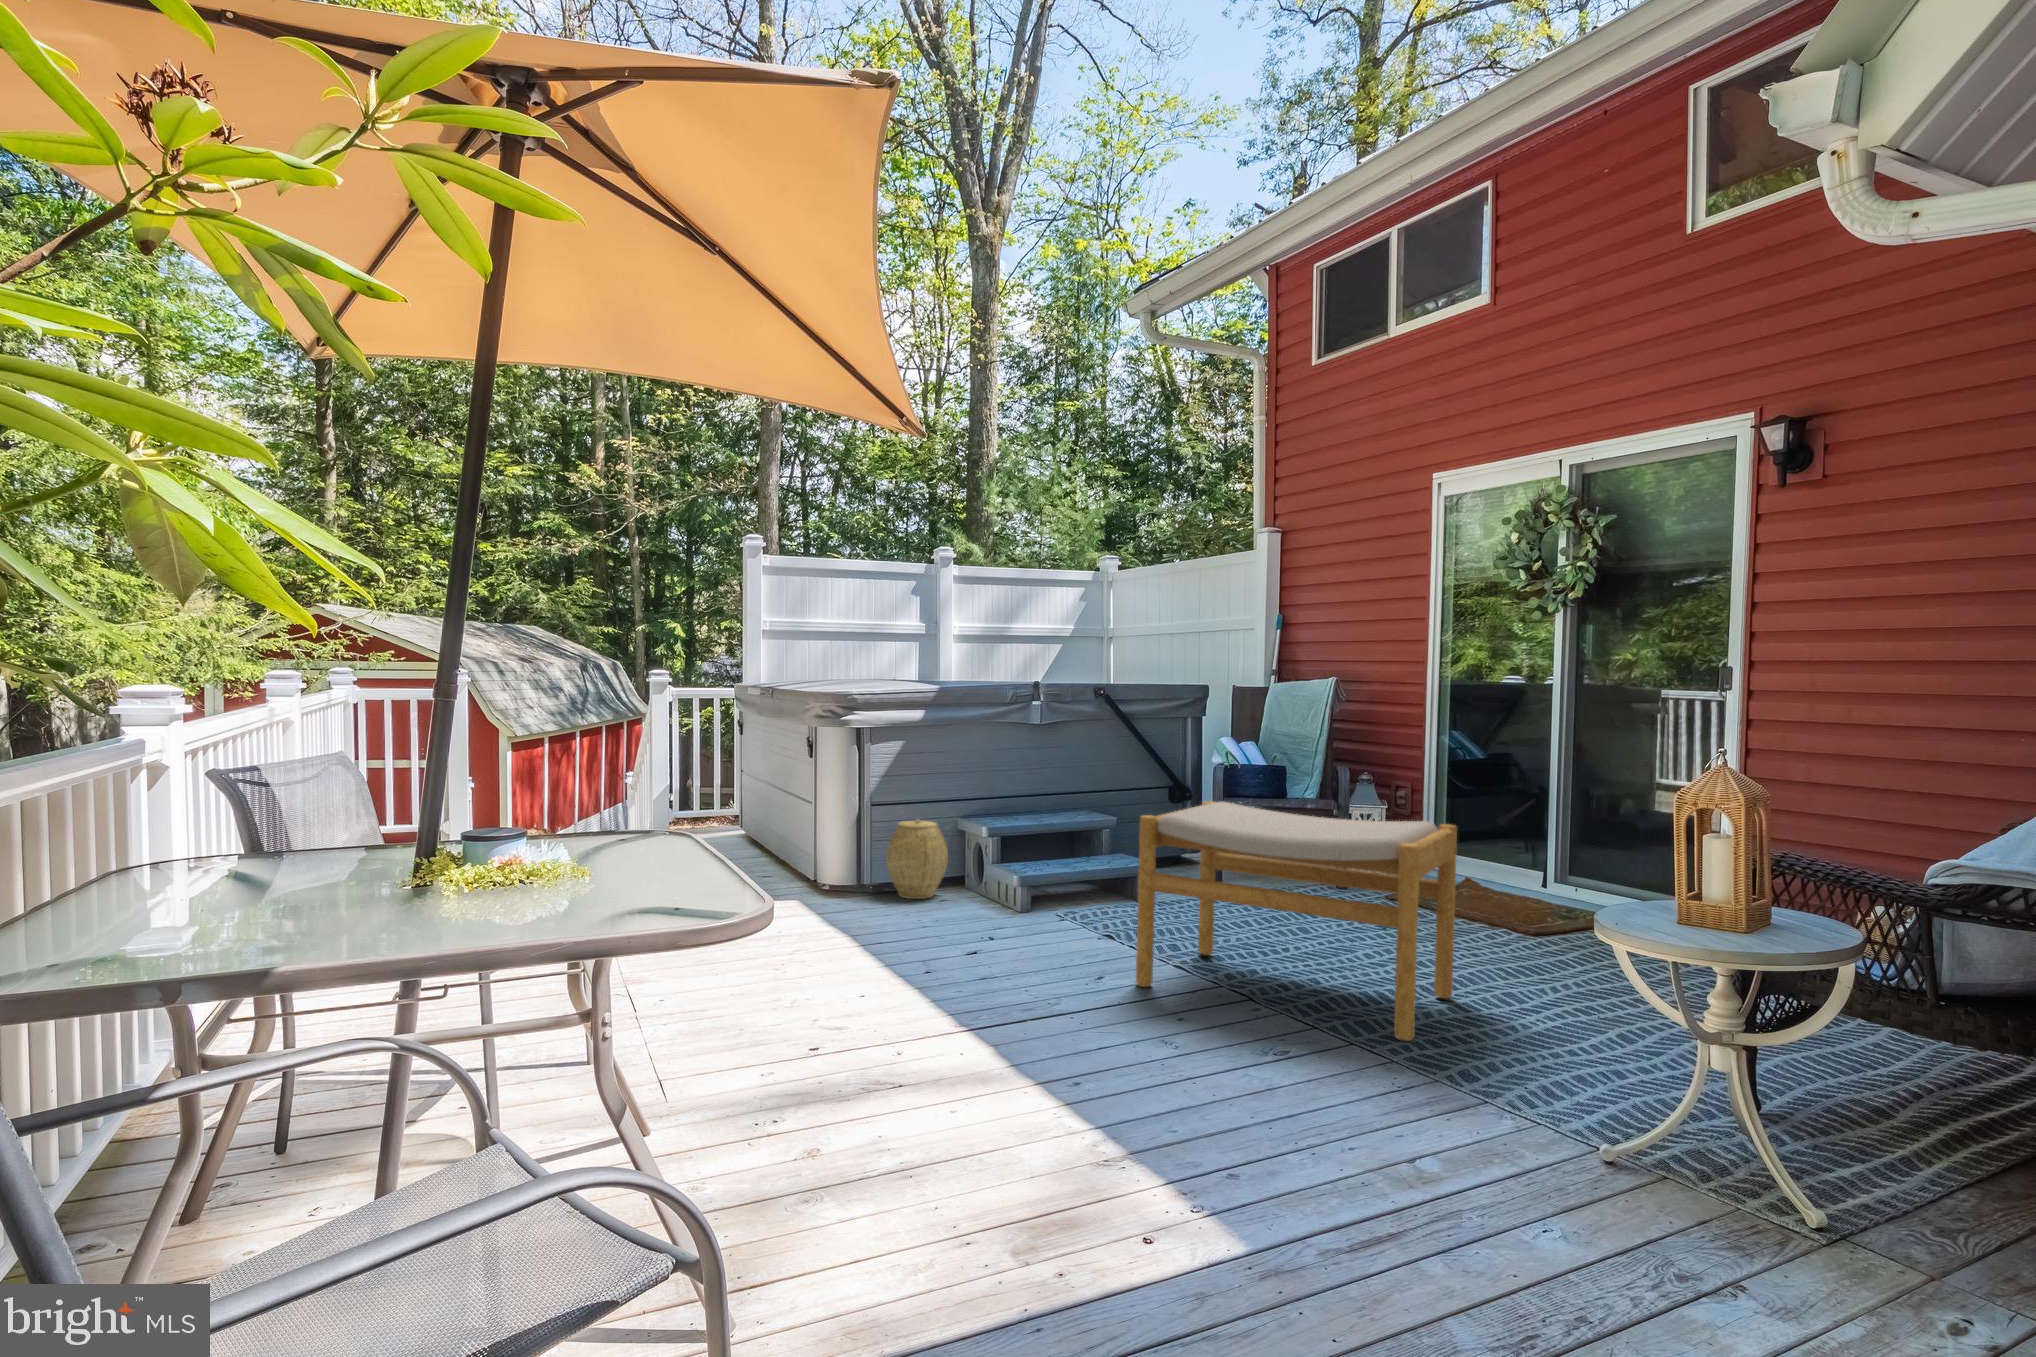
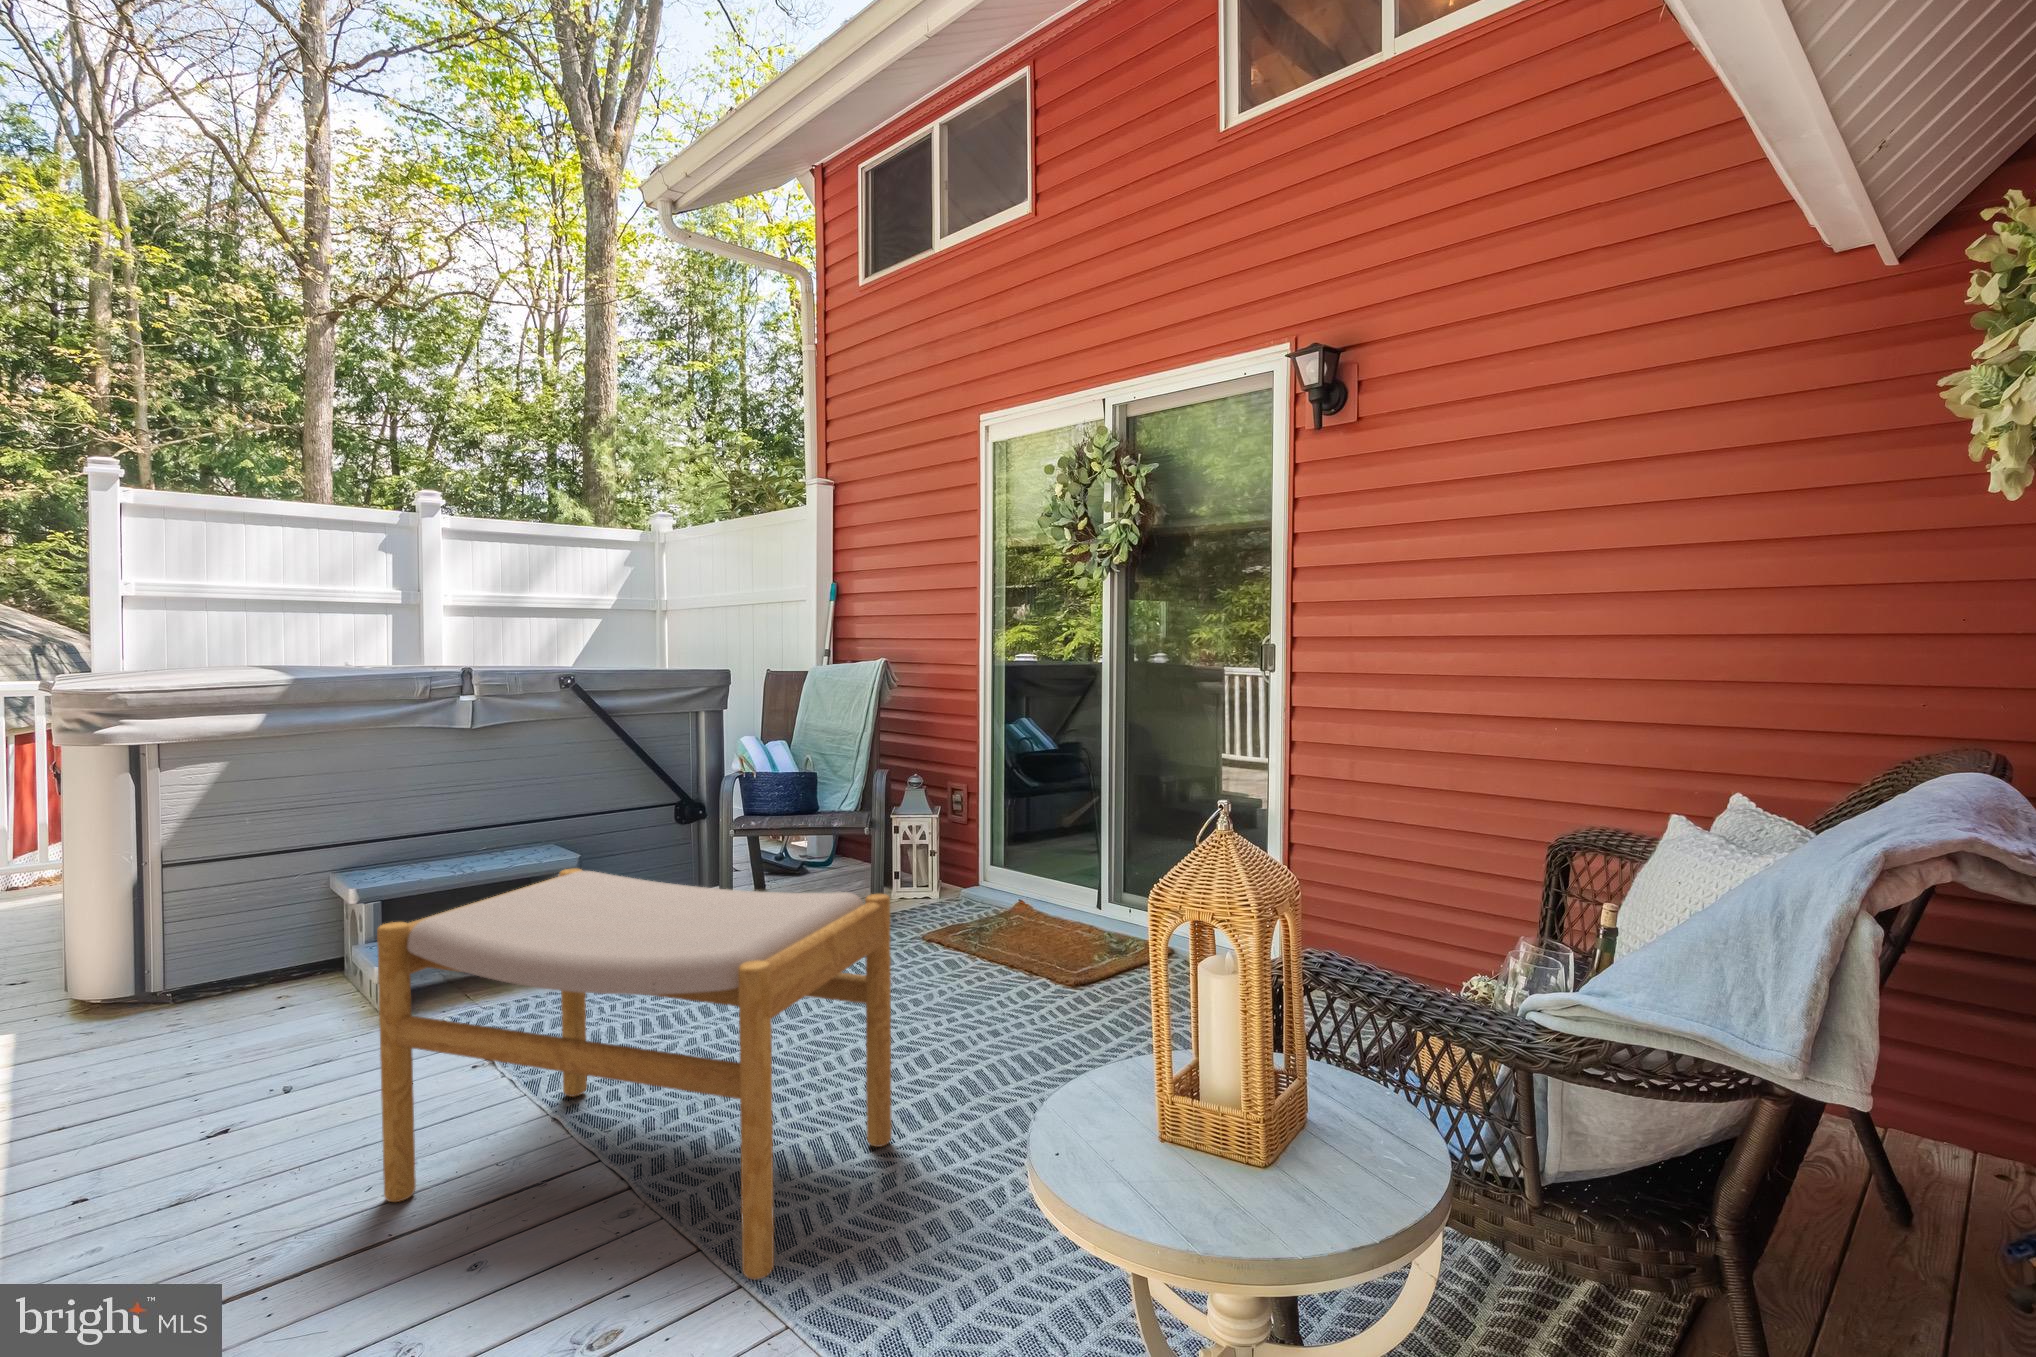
woven basket: present [886,819,948,899] -> none [145,901,263,1024]

